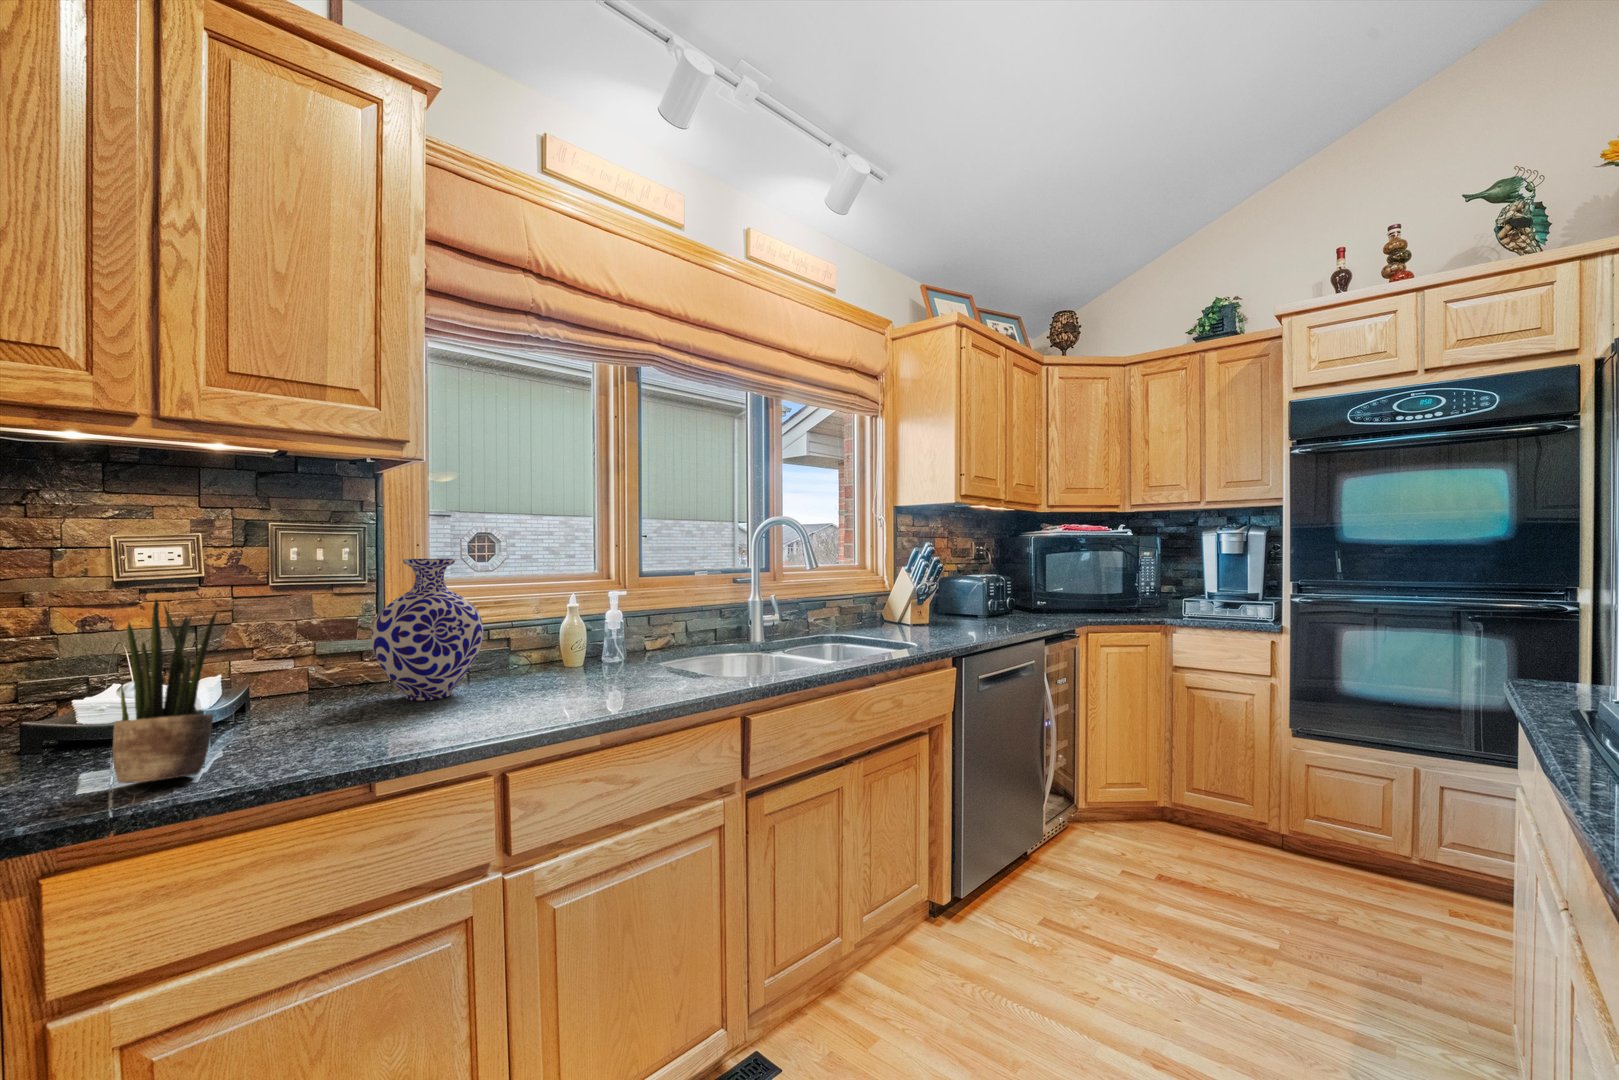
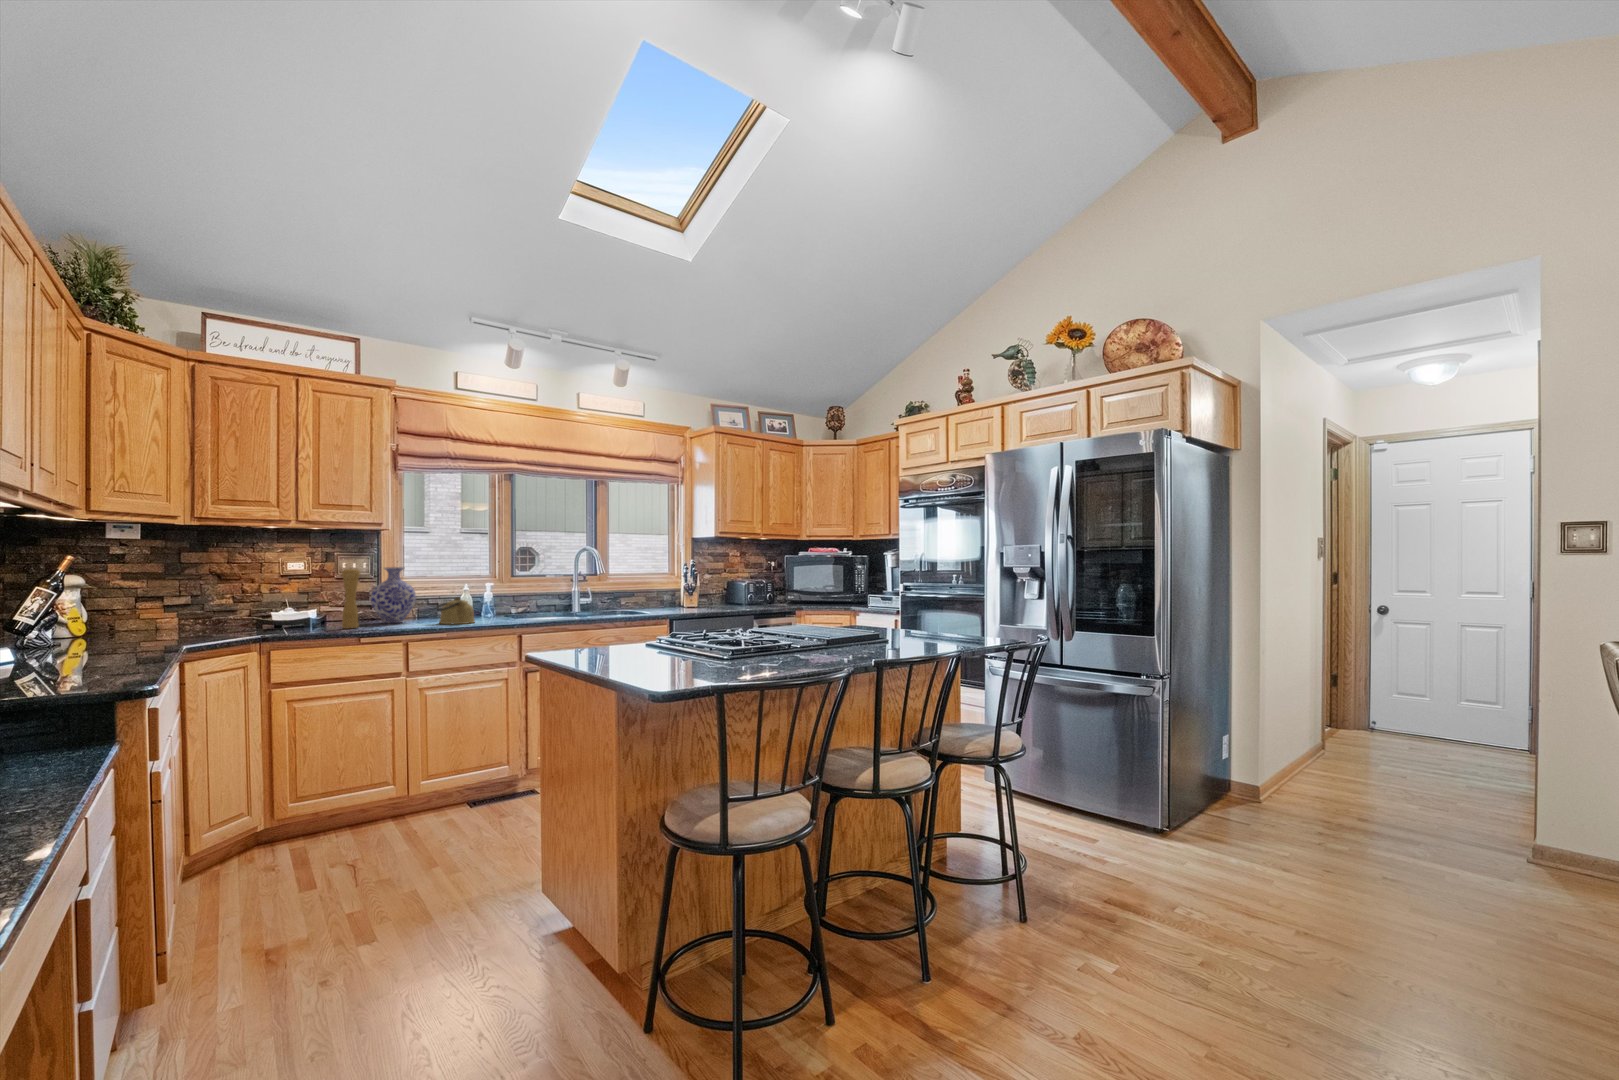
pepper mill: none [304,560,359,742] -> present [342,568,360,629]
potted plant: present [112,600,217,783] -> none [287,579,315,632]
kettle: none [539,629,635,701] -> present [436,597,475,624]

